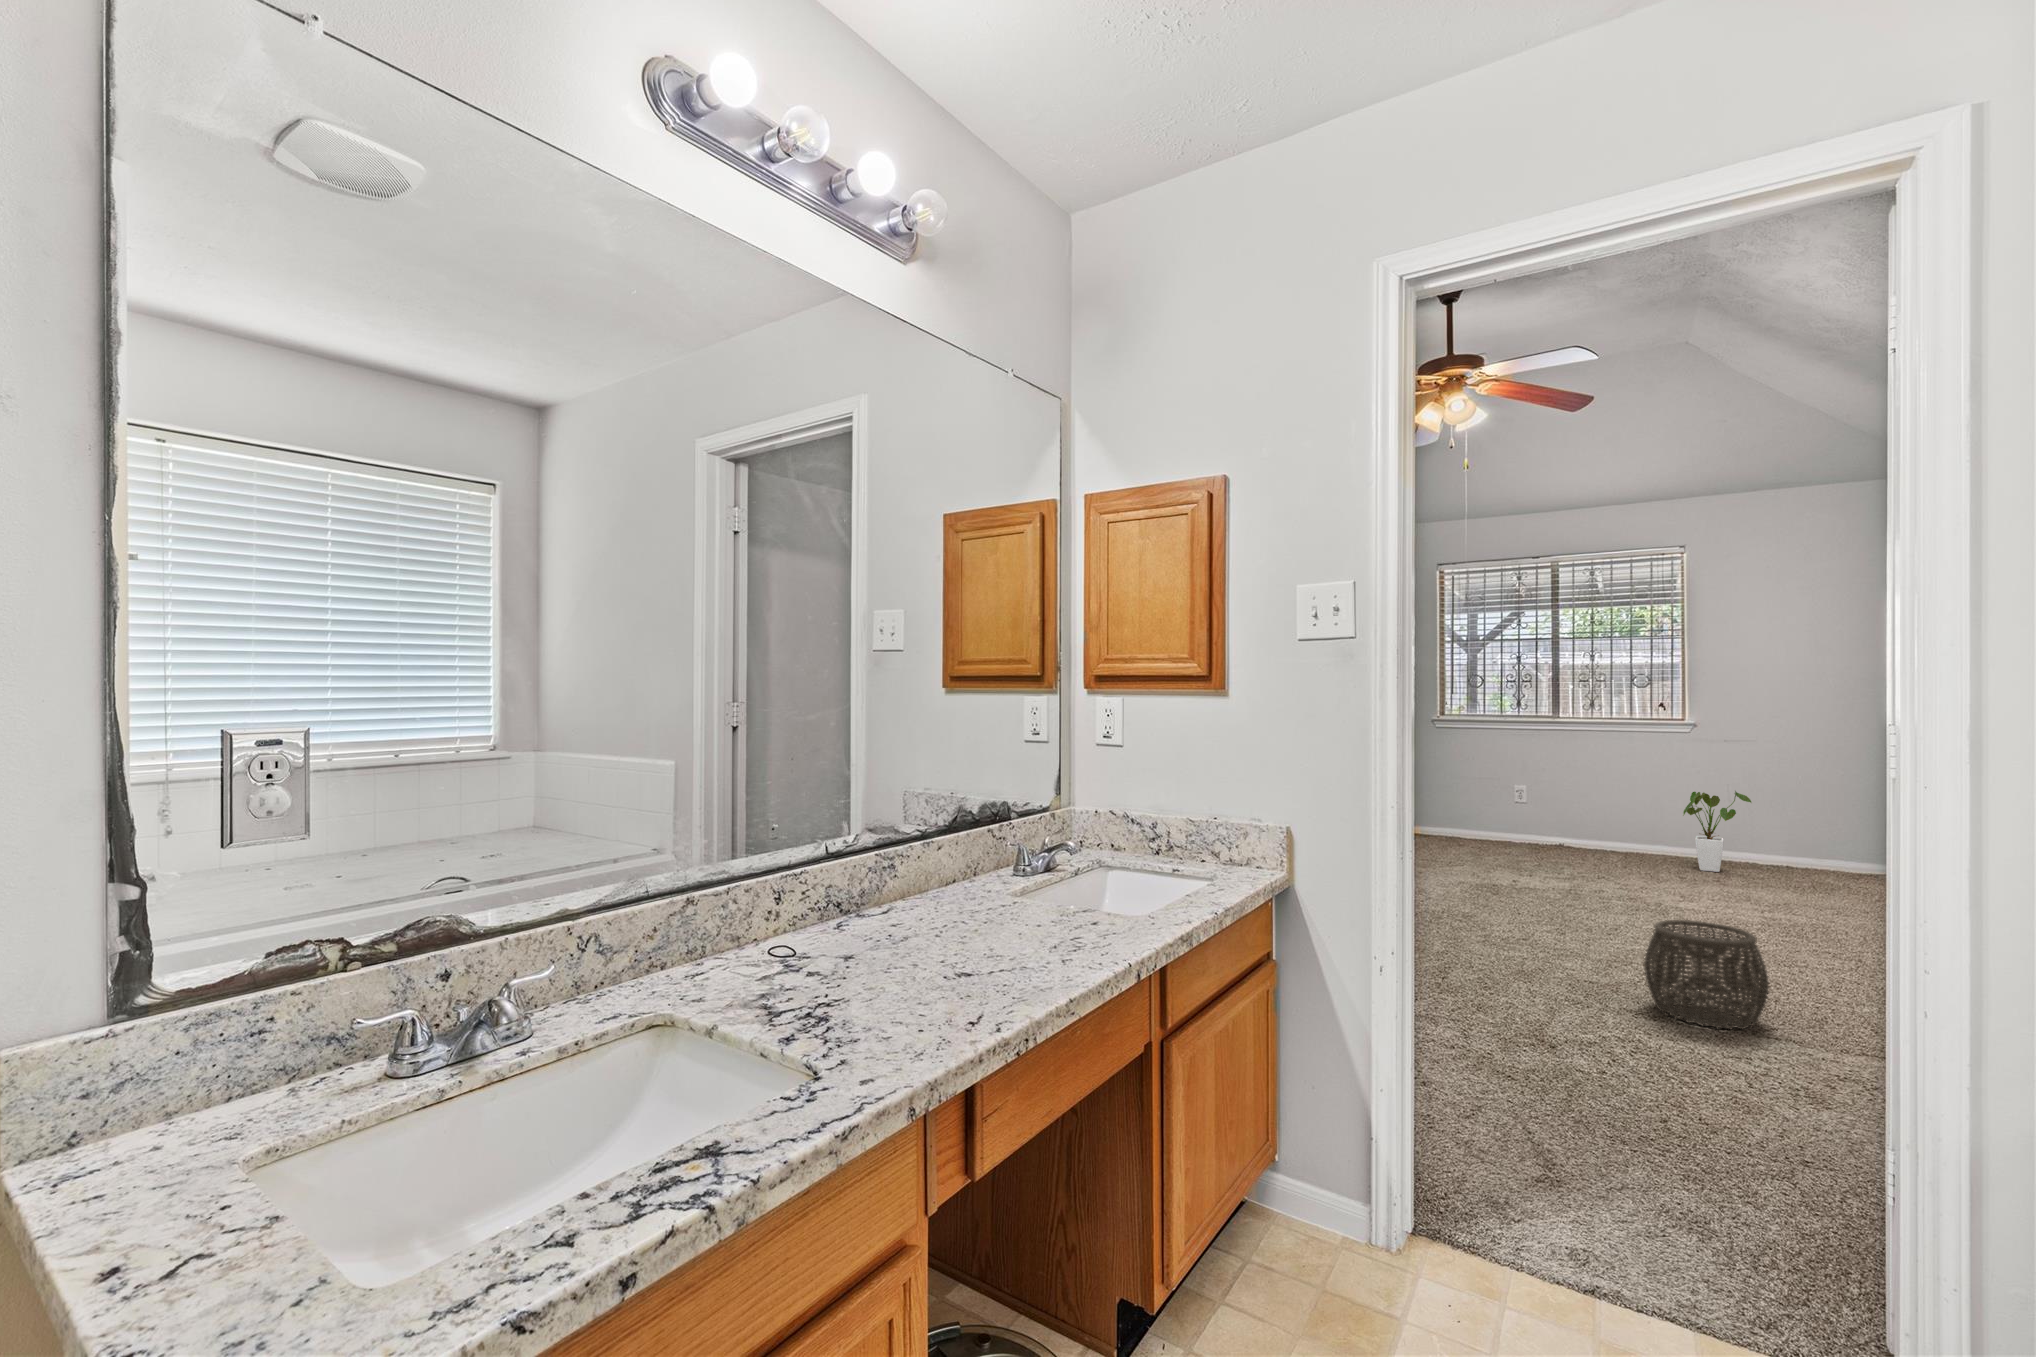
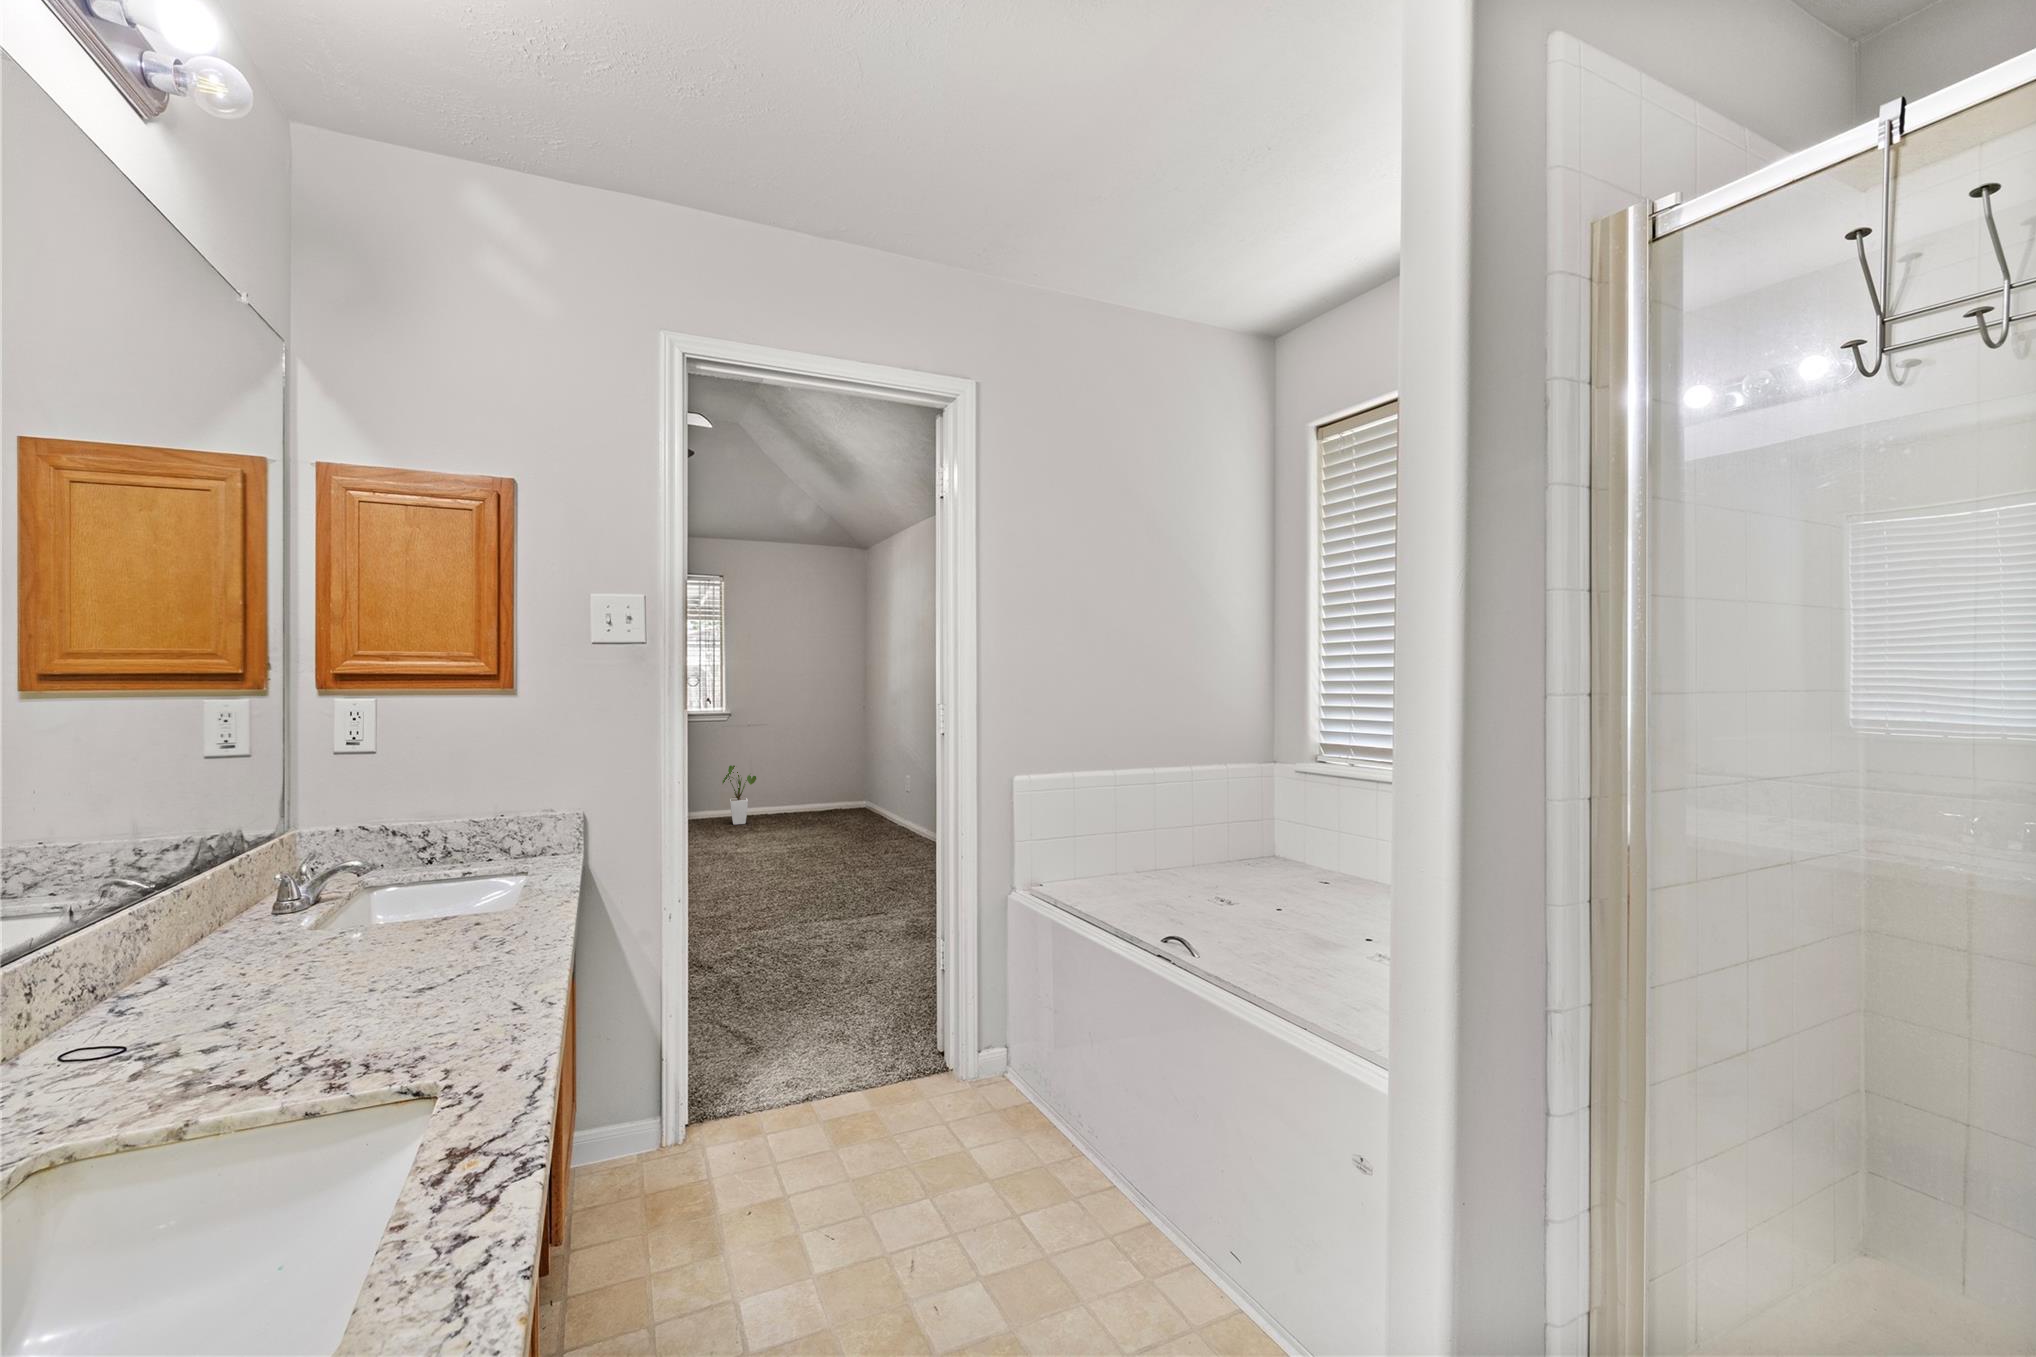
woven basket: present [1644,920,1769,1029] -> none [746,852,821,925]

